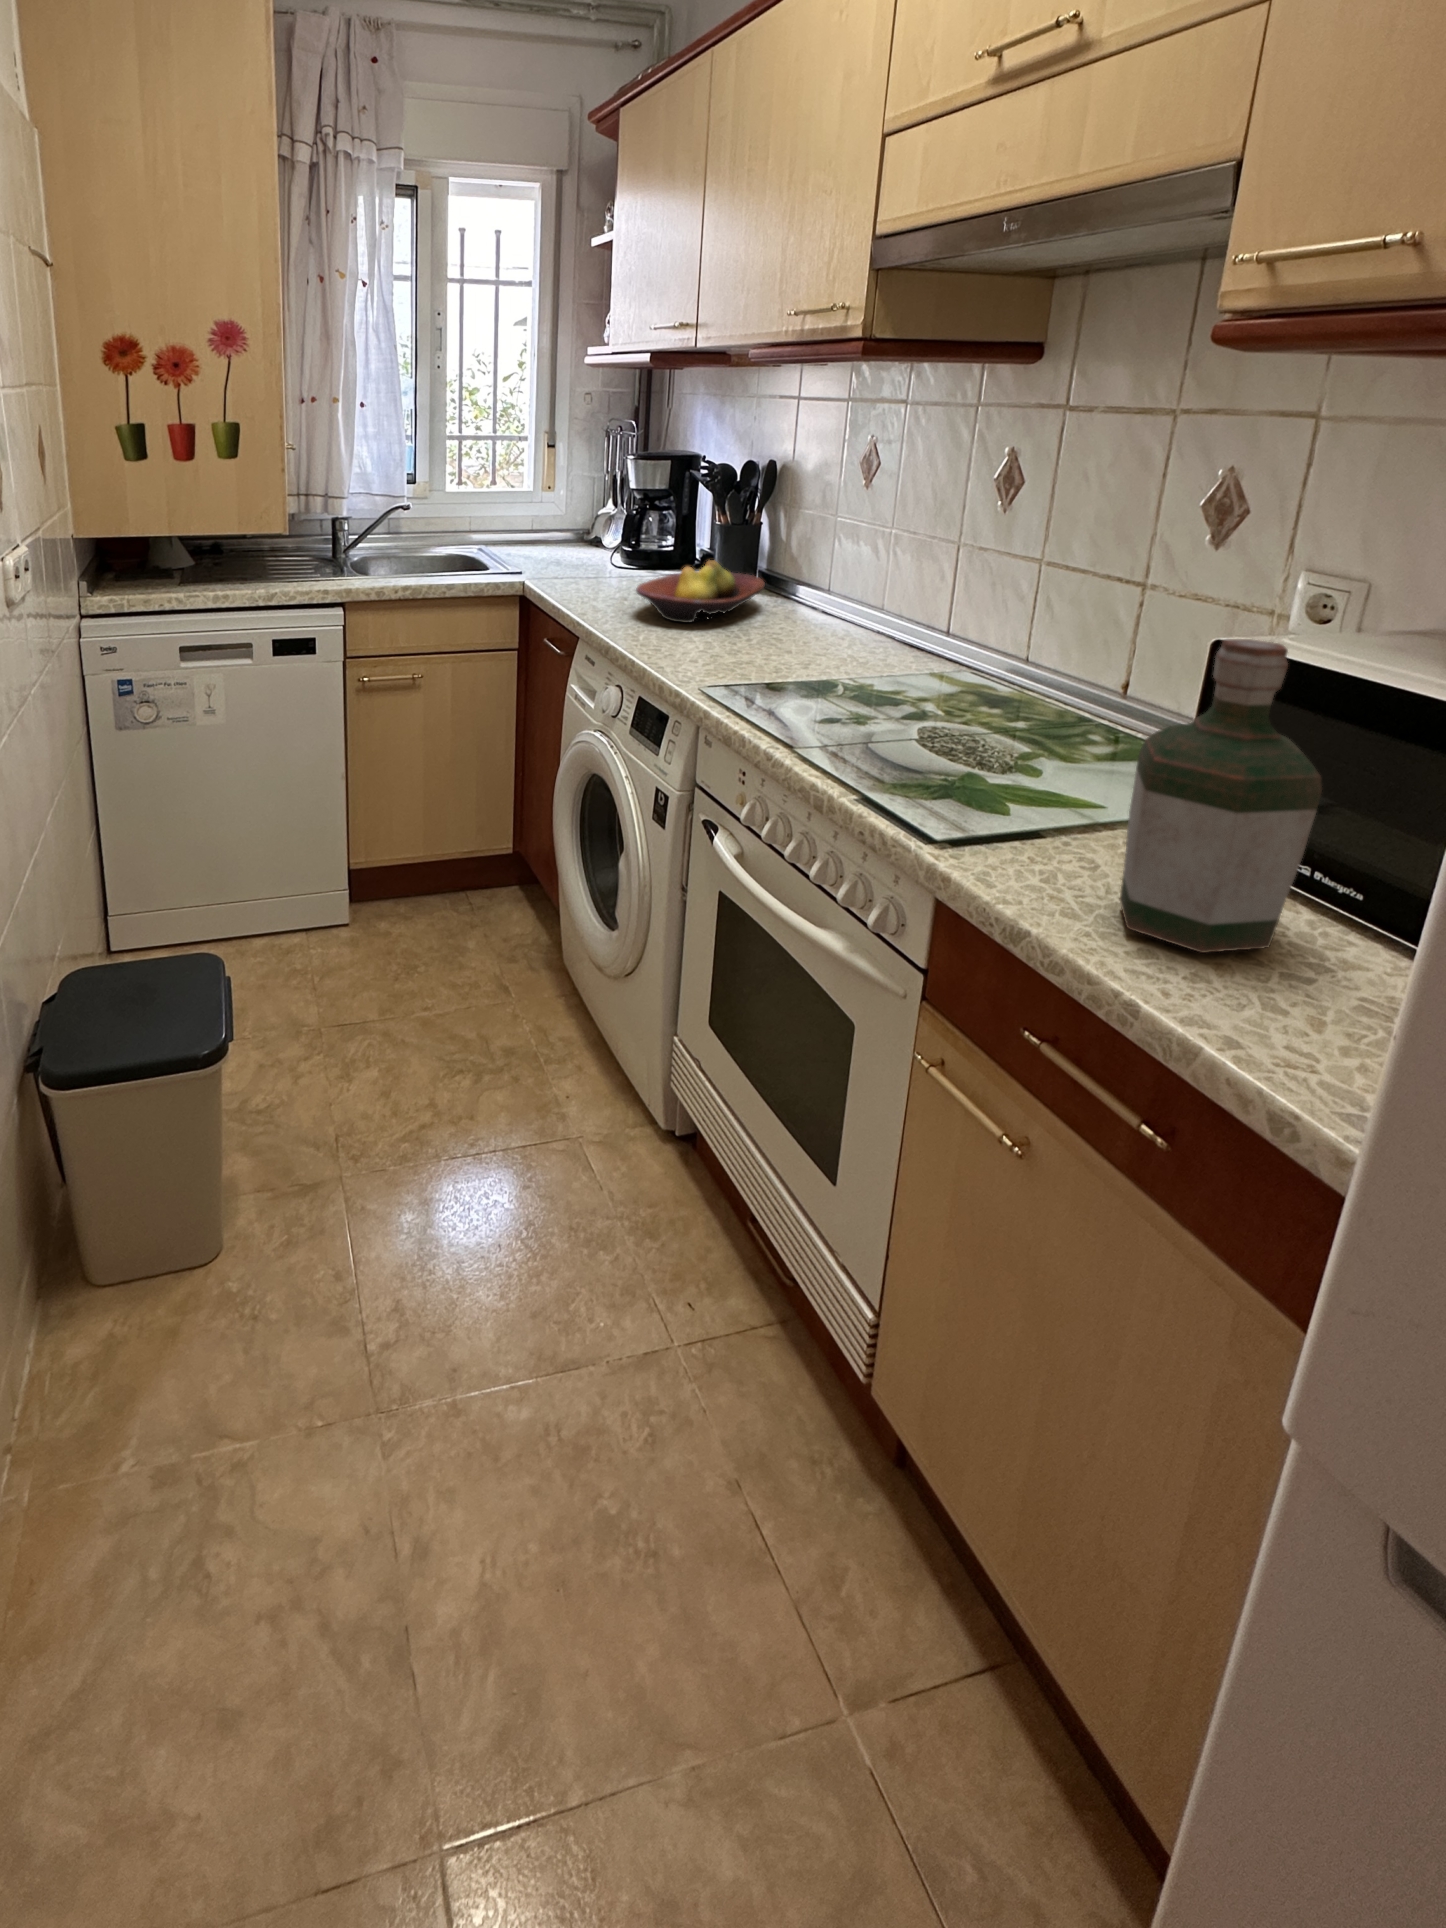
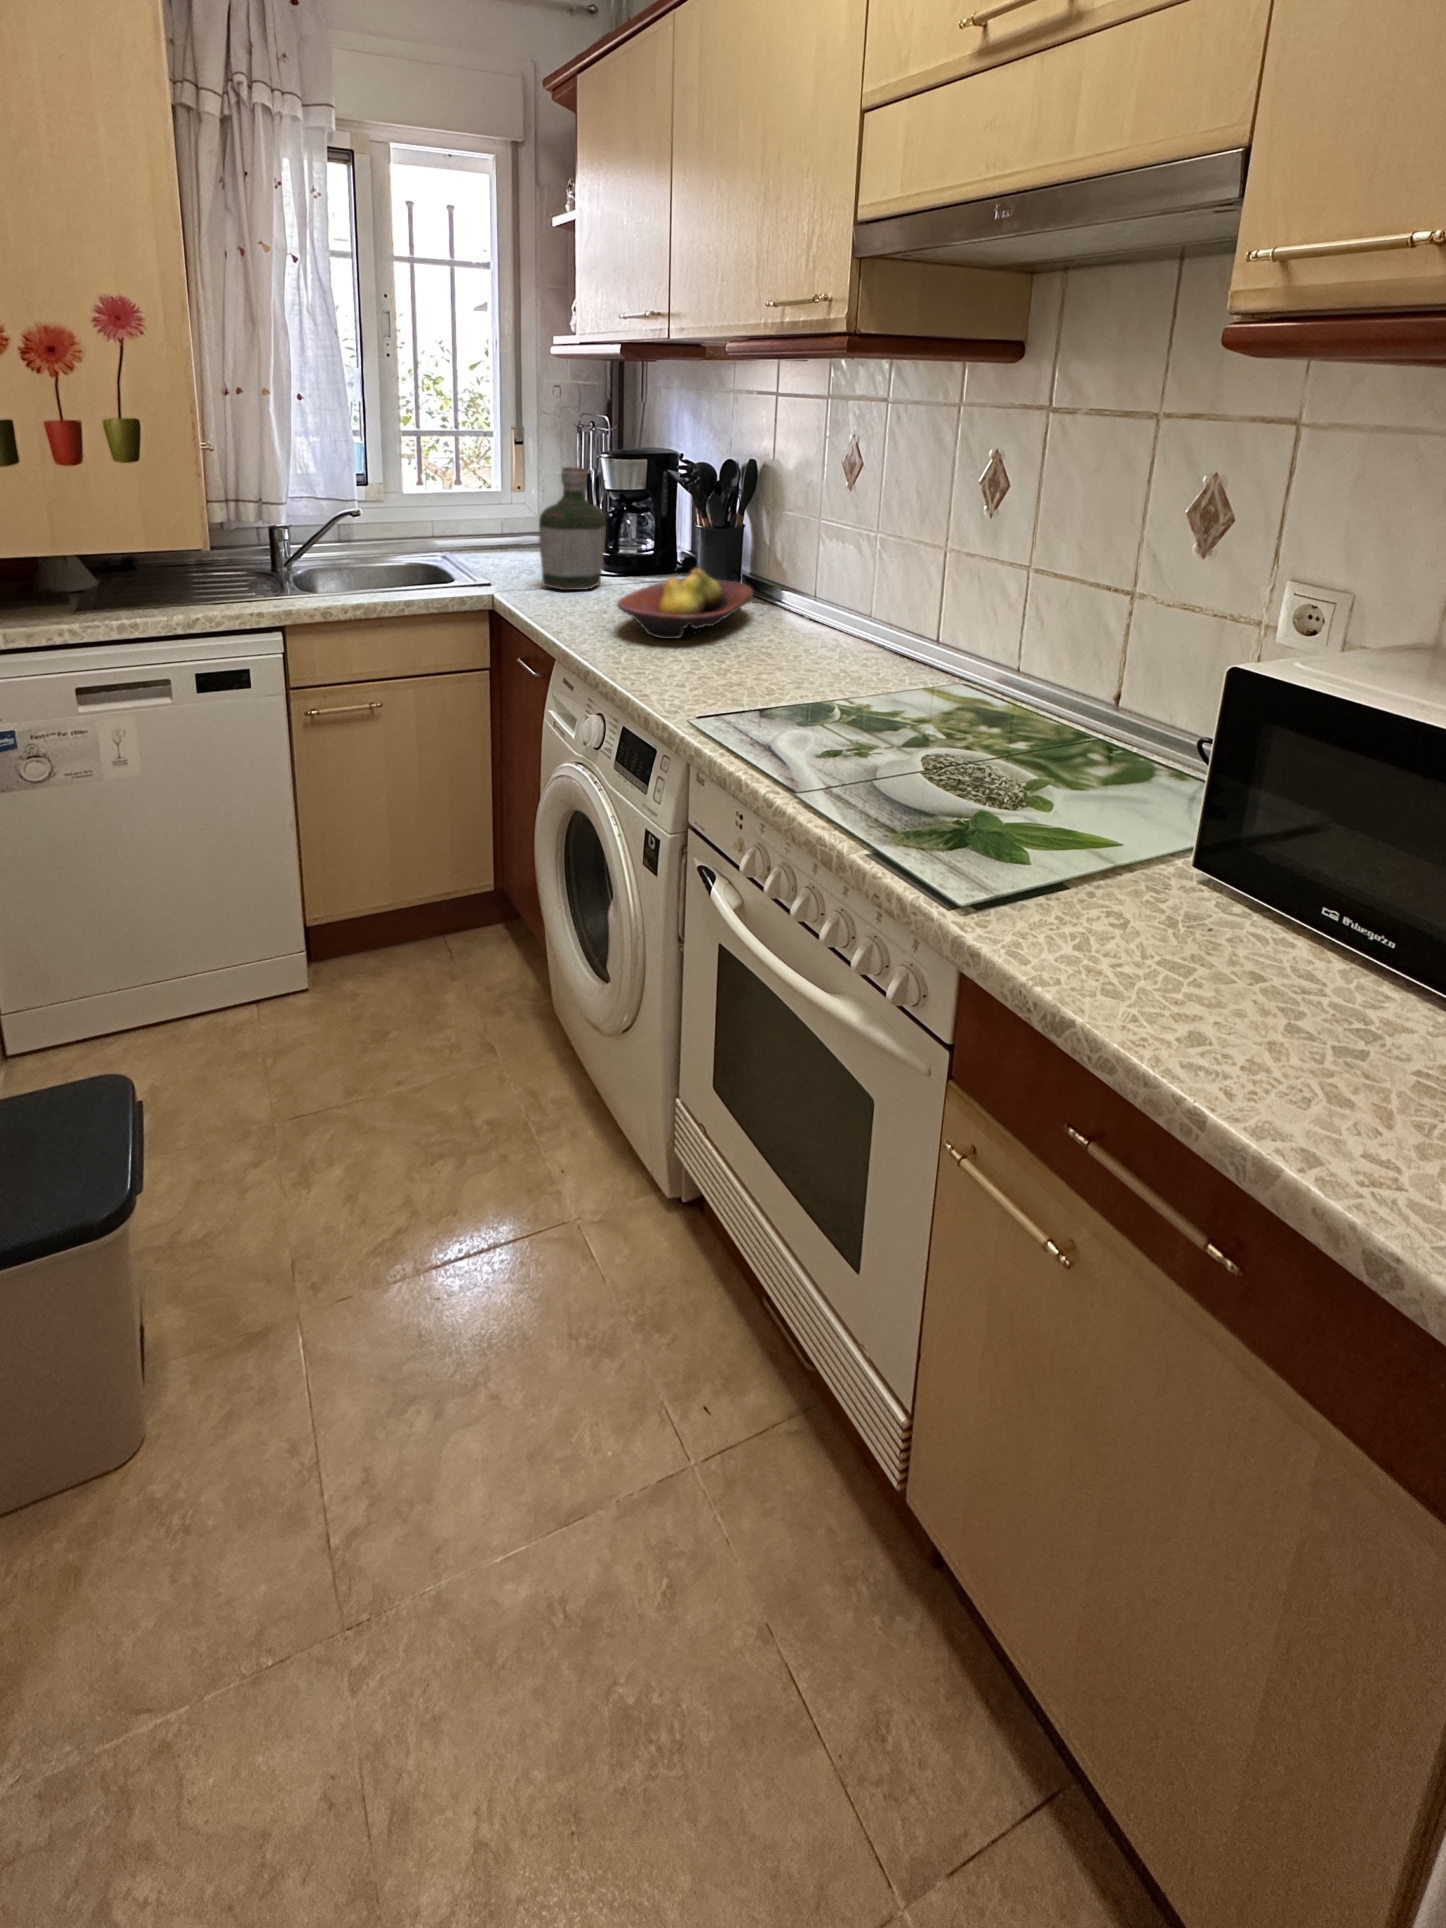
bottle: present [1120,639,1322,953] -> present [539,467,606,590]

